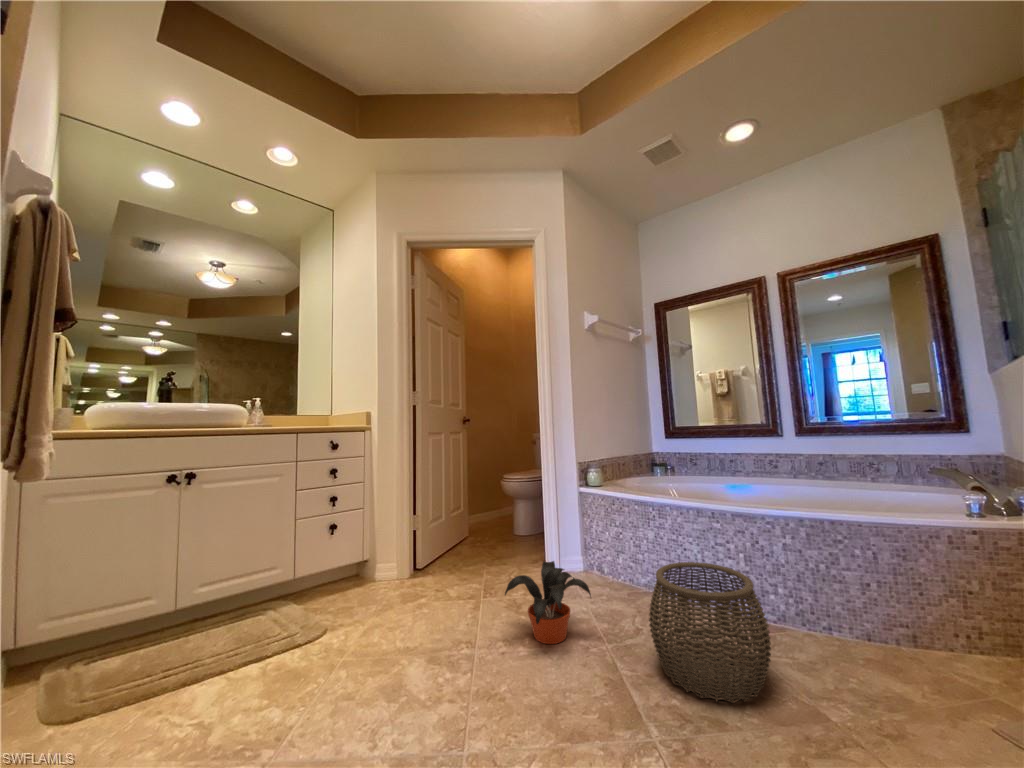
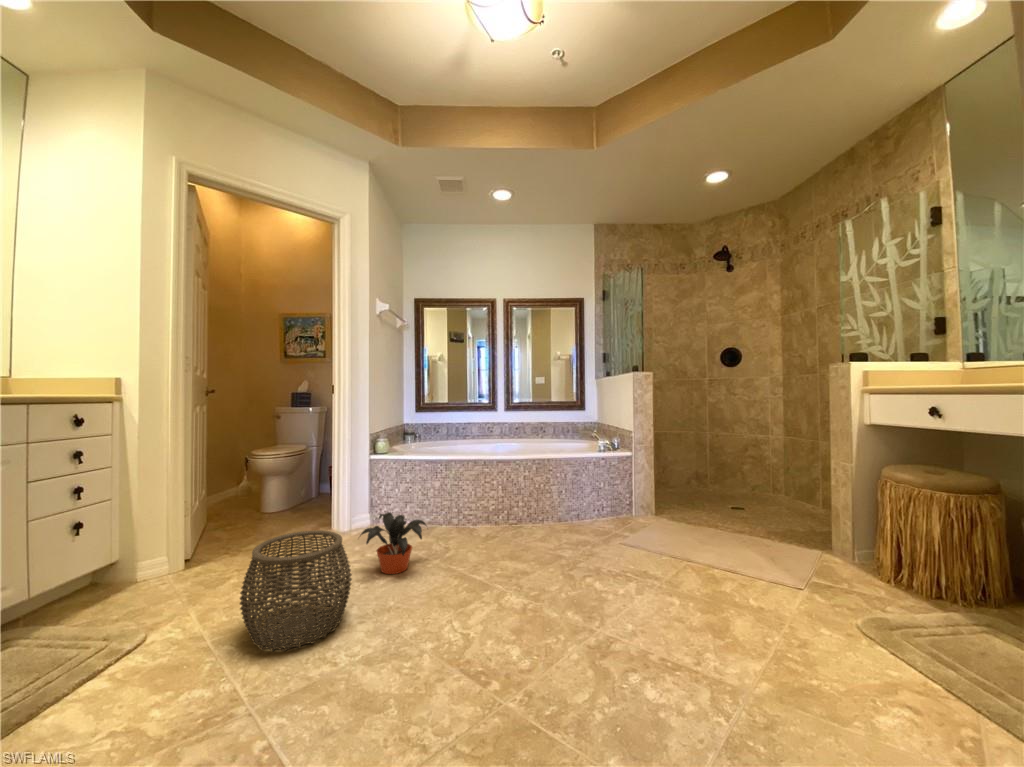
woven basket: present [649,562,771,703] -> present [240,530,352,651]

